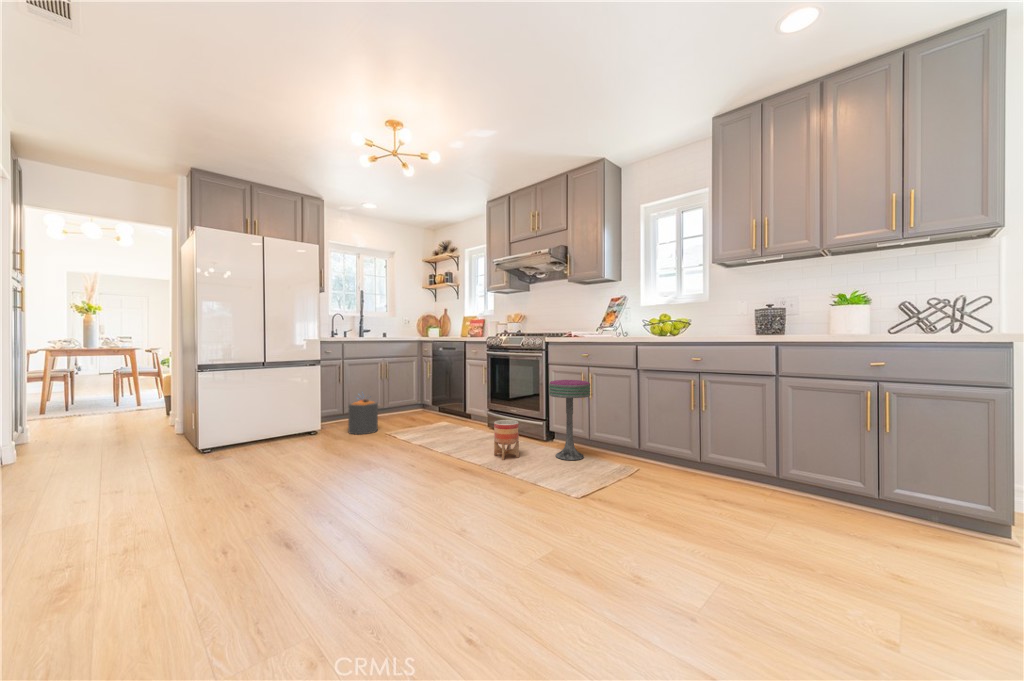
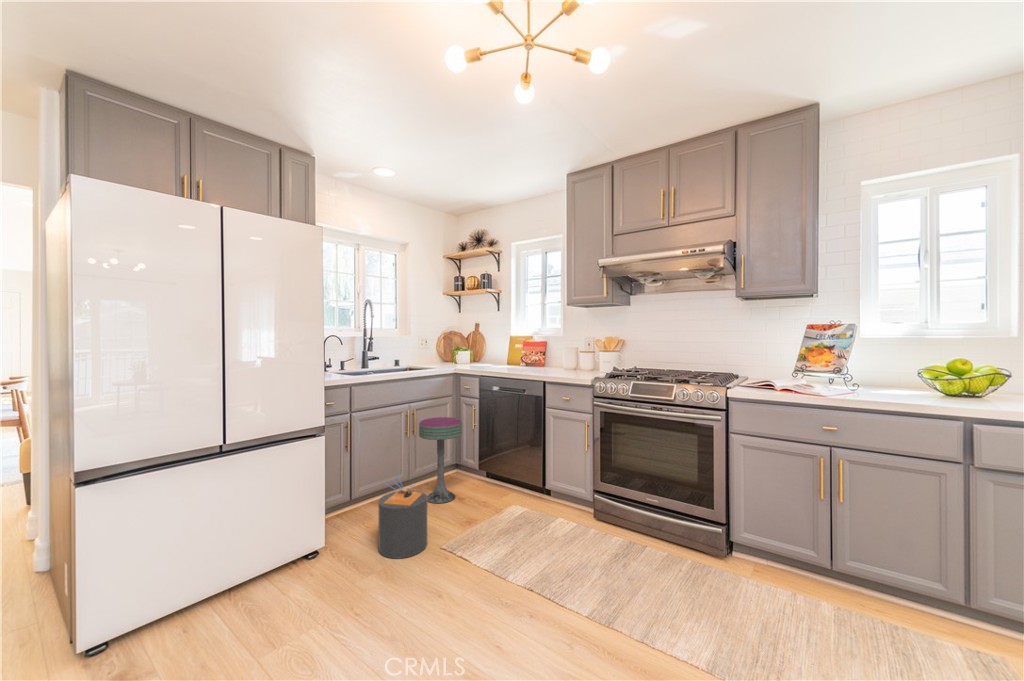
bar stool: present [549,380,590,460] -> present [419,417,462,503]
planter: present [494,420,519,460] -> none [704,554,756,648]

